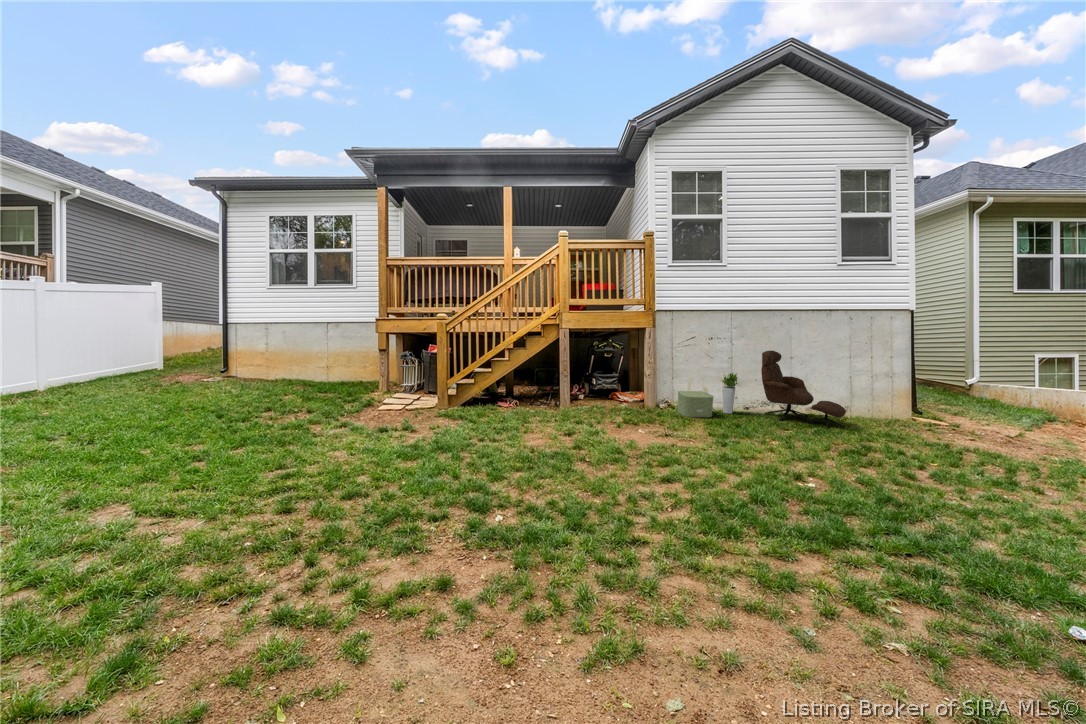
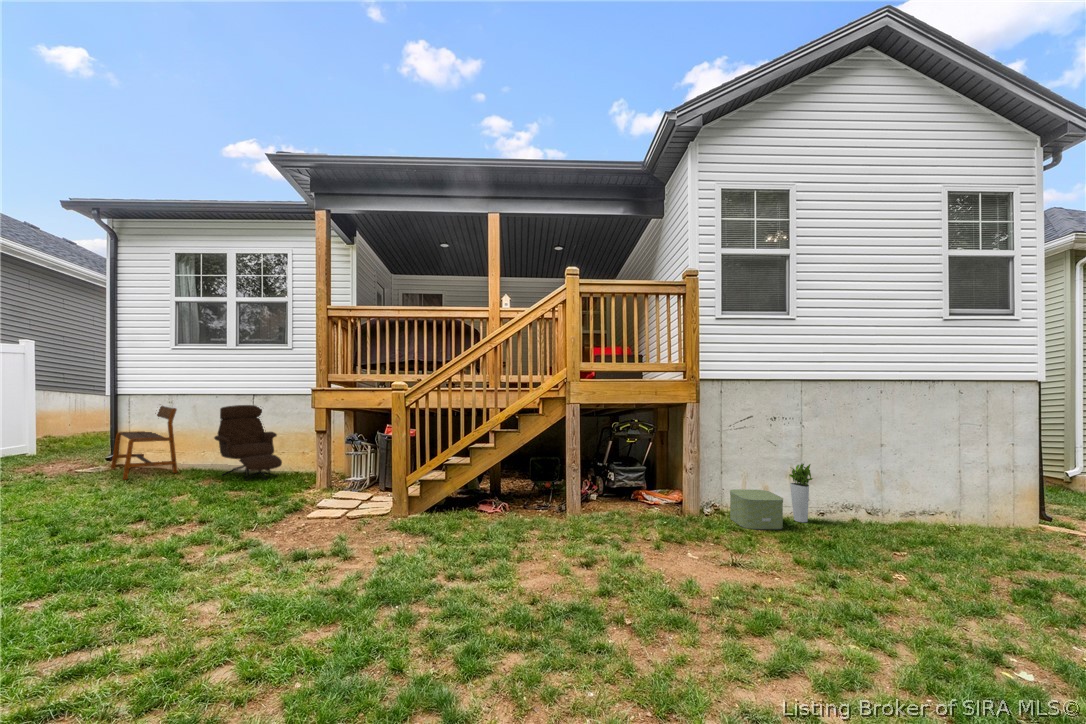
bench: none [232,331,280,385] -> present [111,406,177,480]
lounge chair: present [761,351,846,428] -> present [214,405,282,481]

